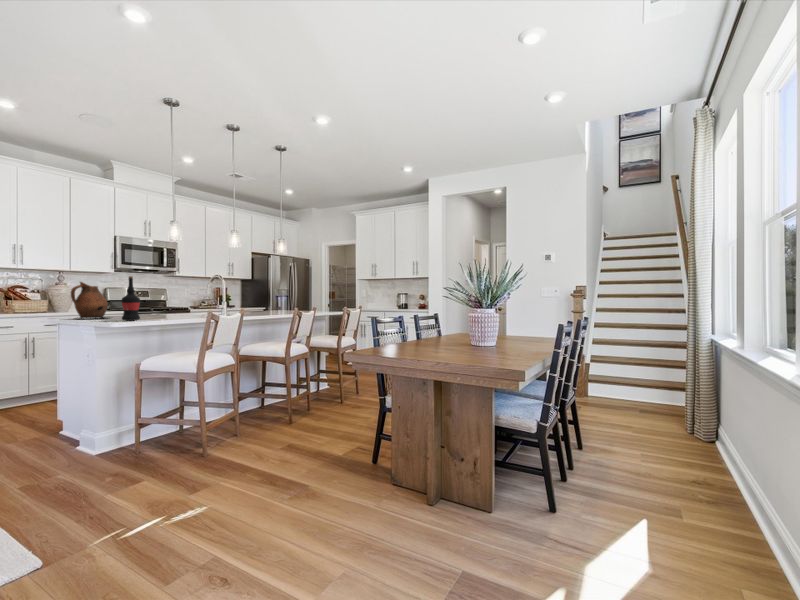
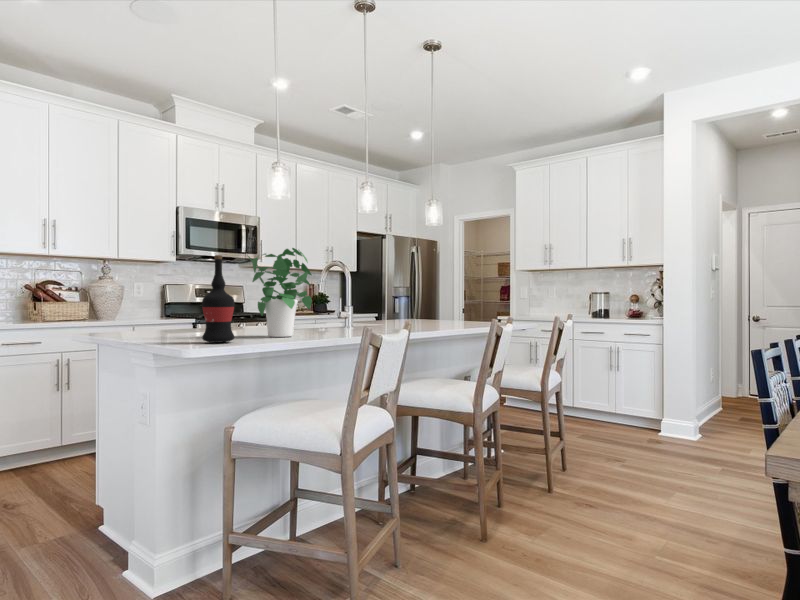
potted plant: none [150,272,190,318] -> present [248,248,312,337]
ceramic pitcher: present [71,282,108,319] -> none [116,269,181,336]

